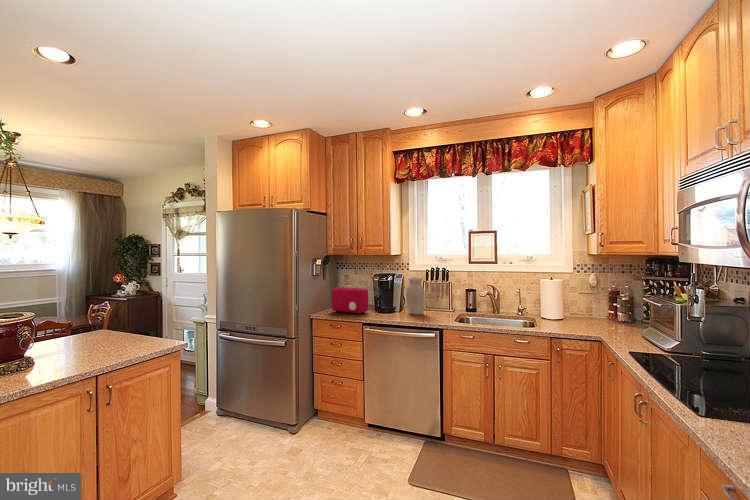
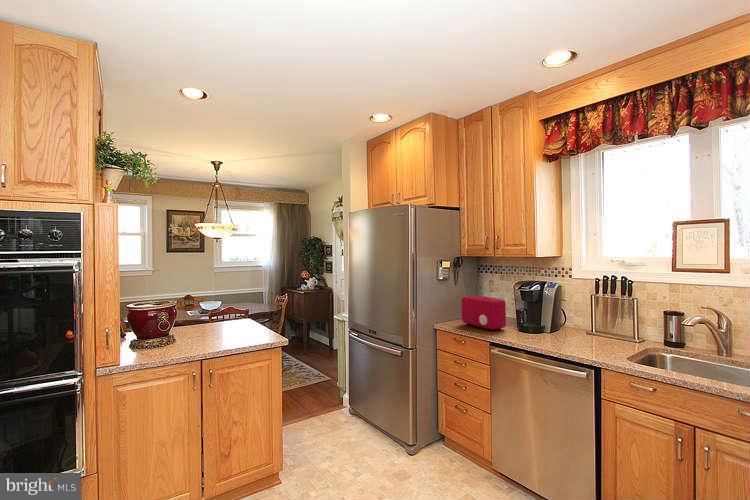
jar: present [406,277,425,315] -> none [557,288,586,340]

